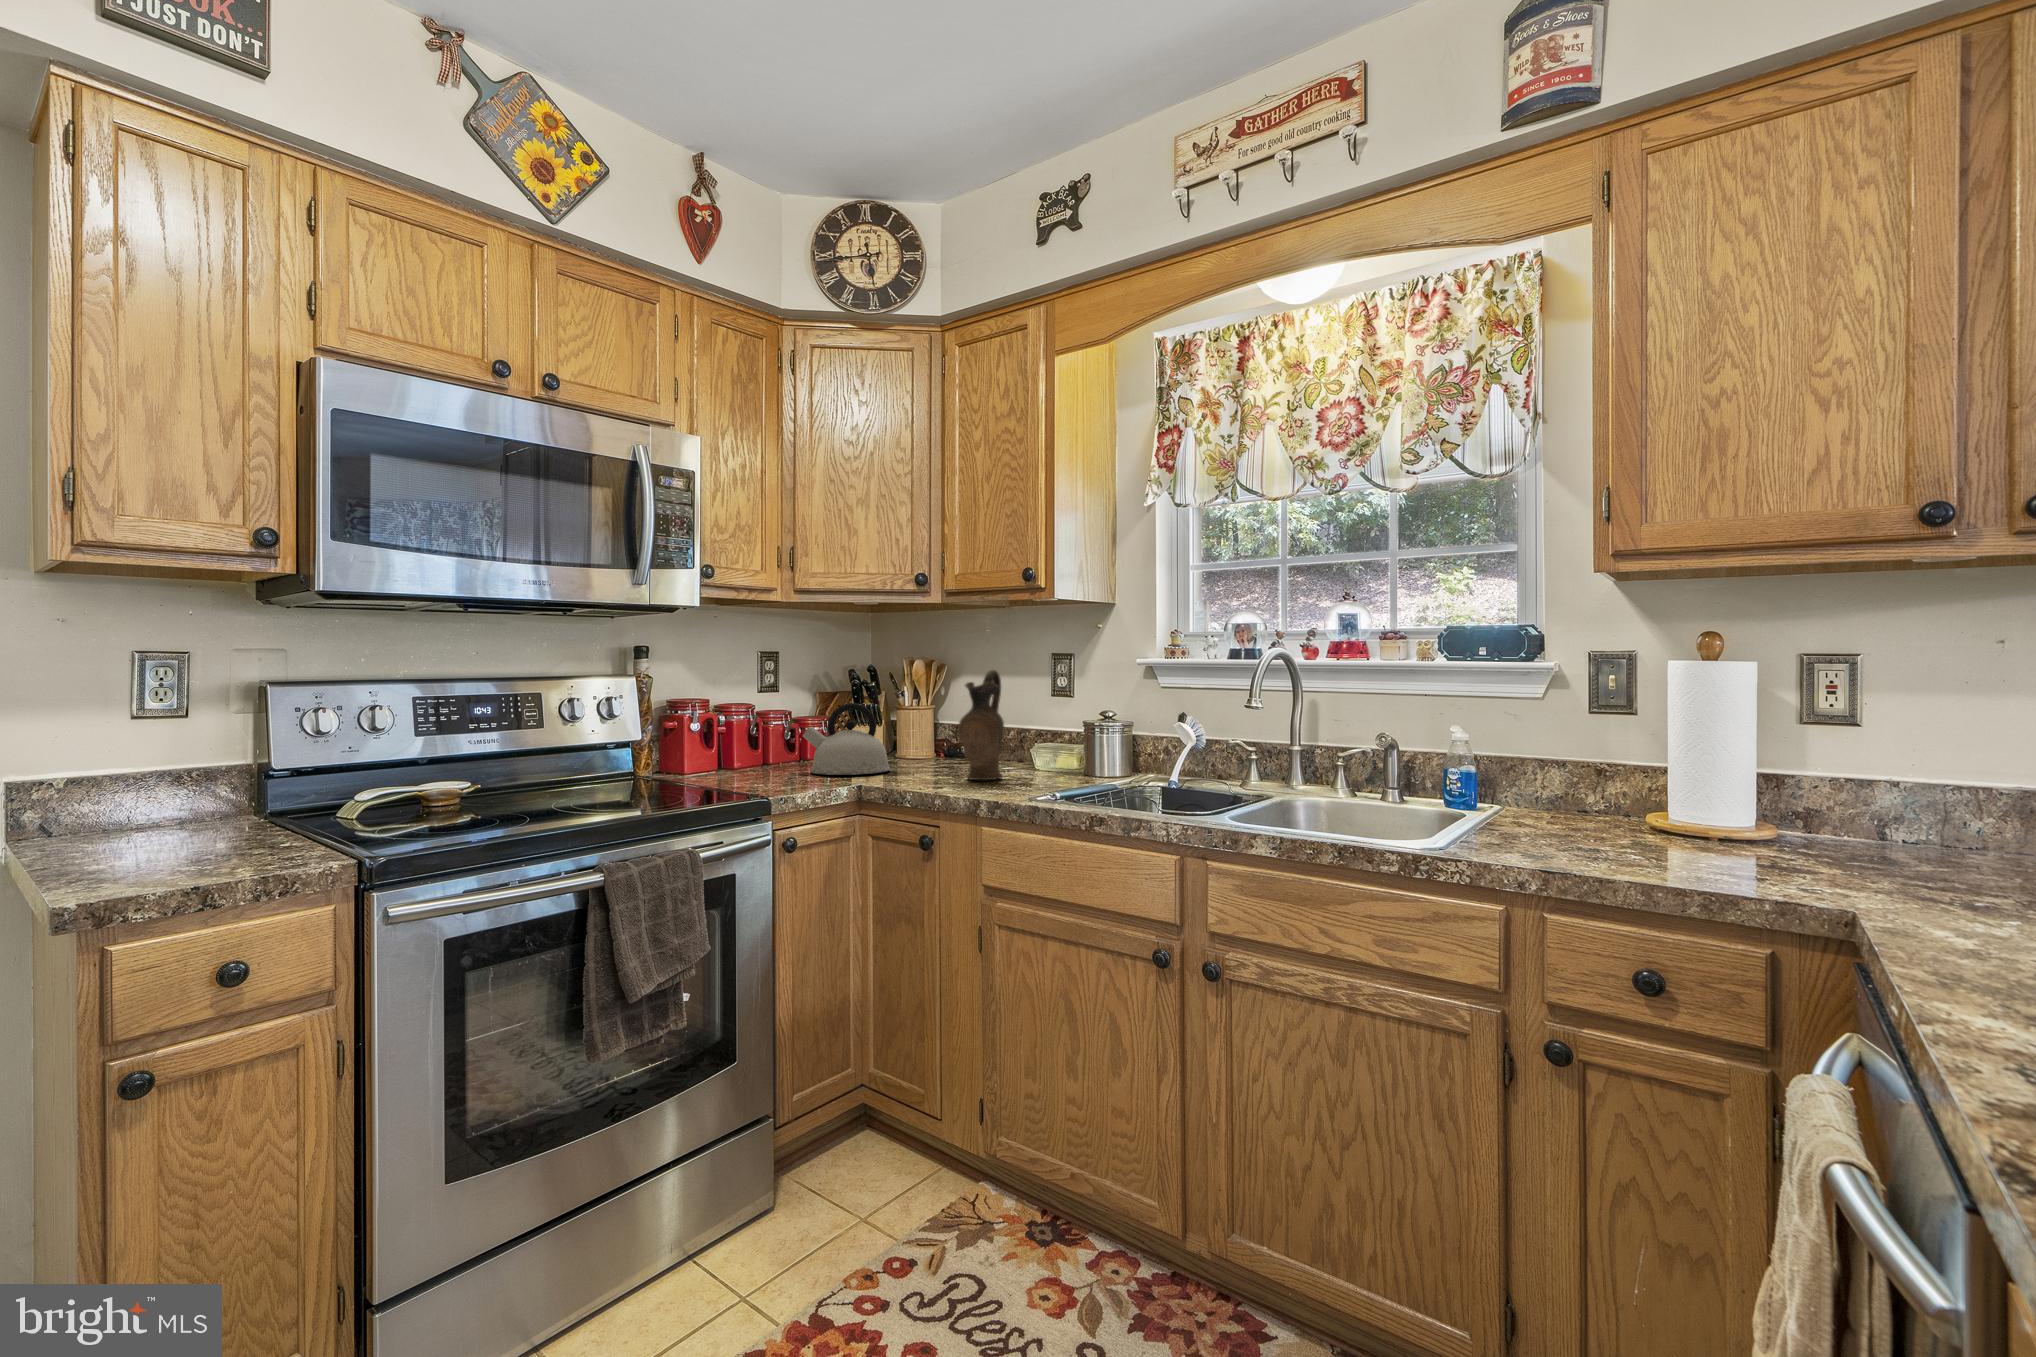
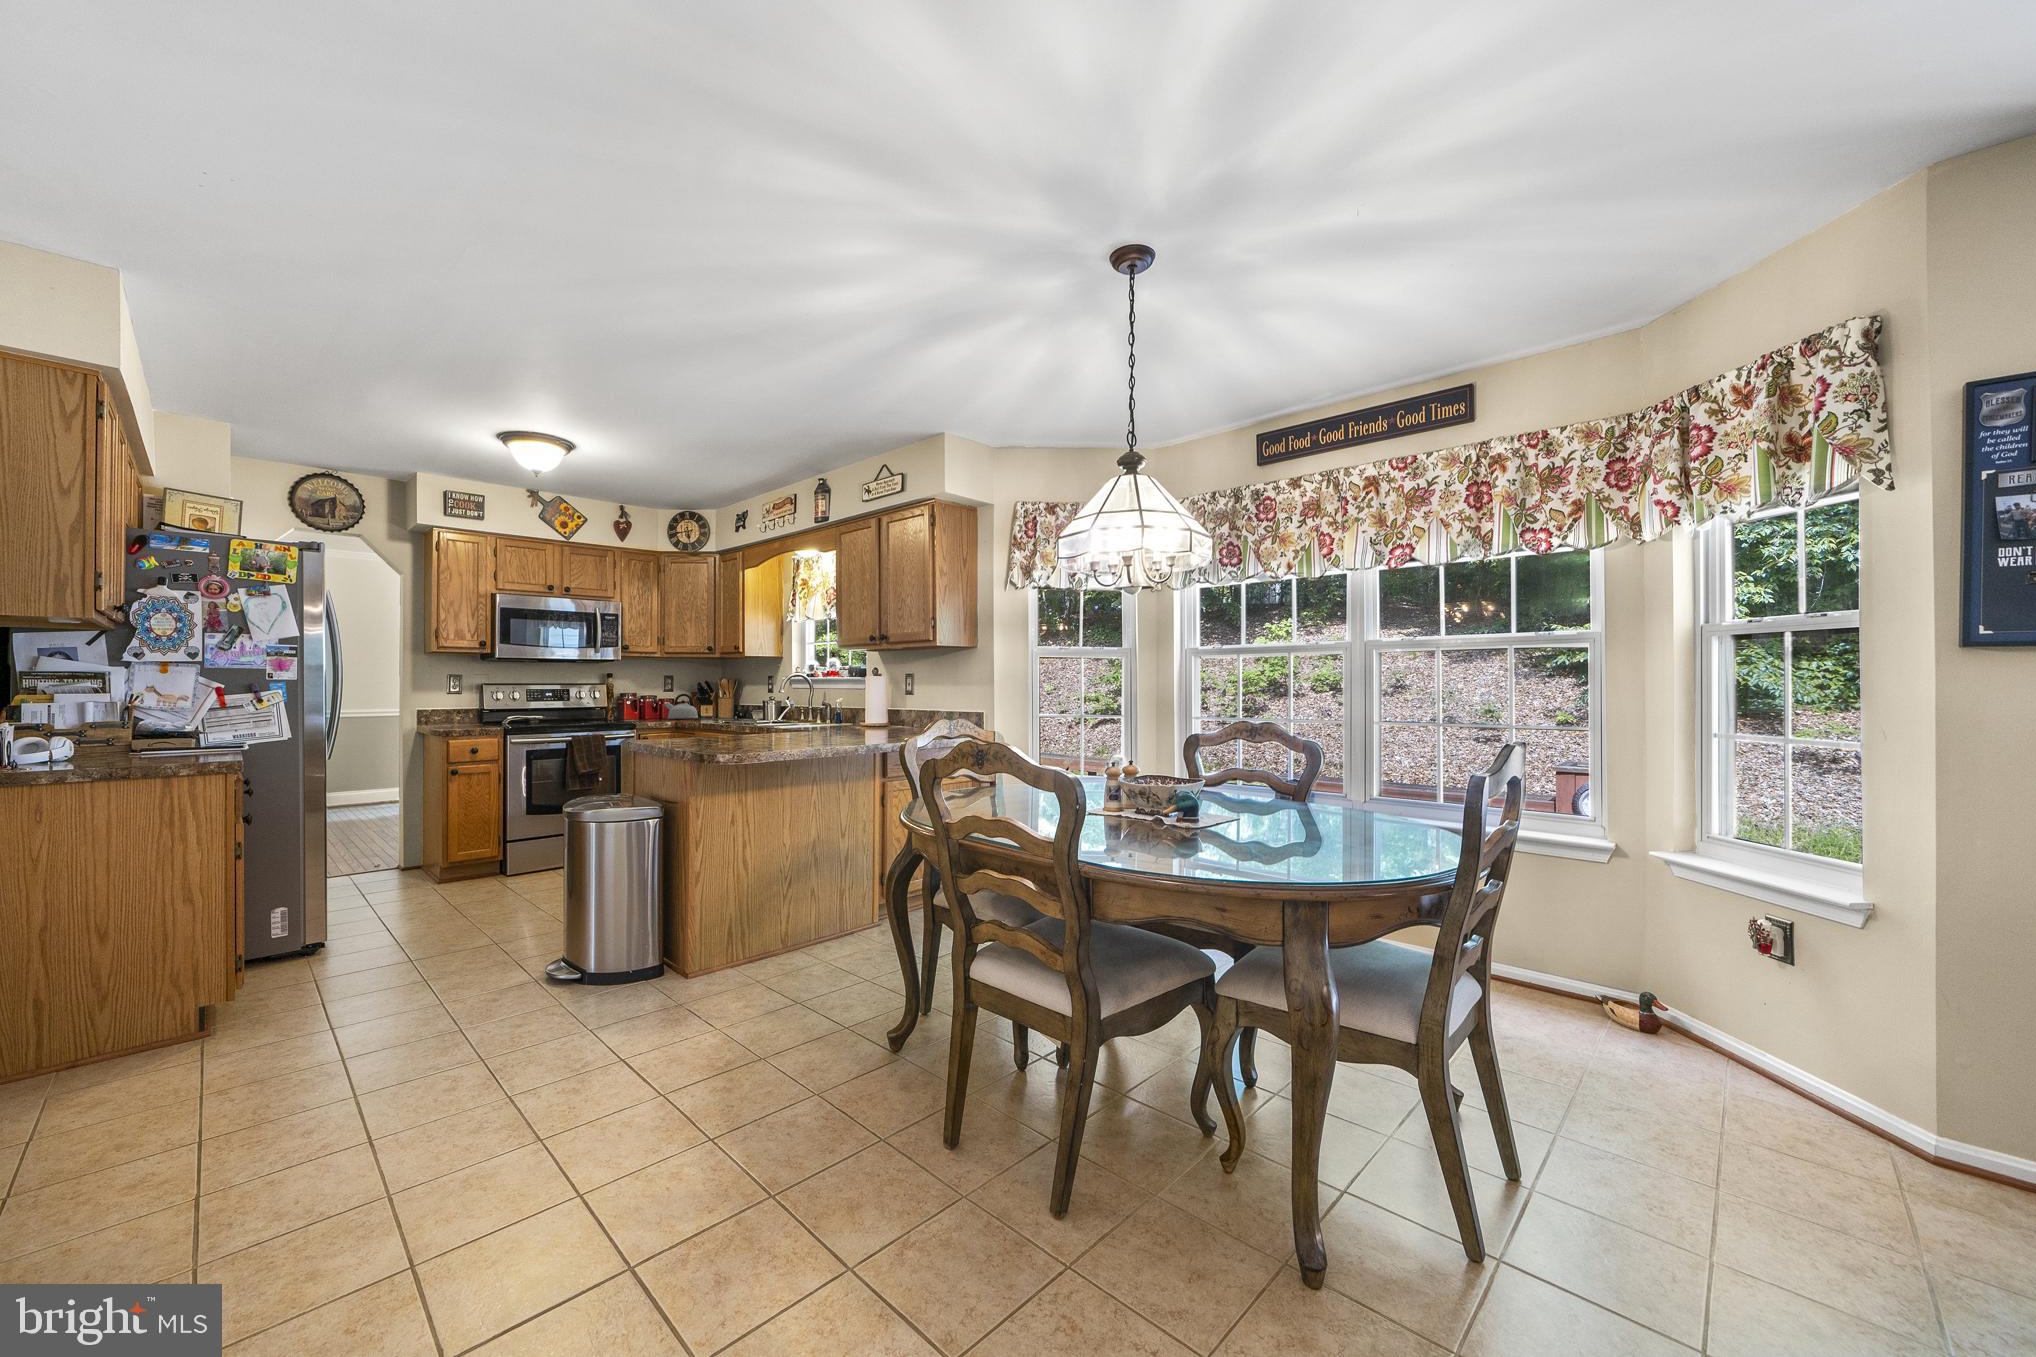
ceramic pitcher: present [958,670,1004,780] -> none [711,680,731,719]

